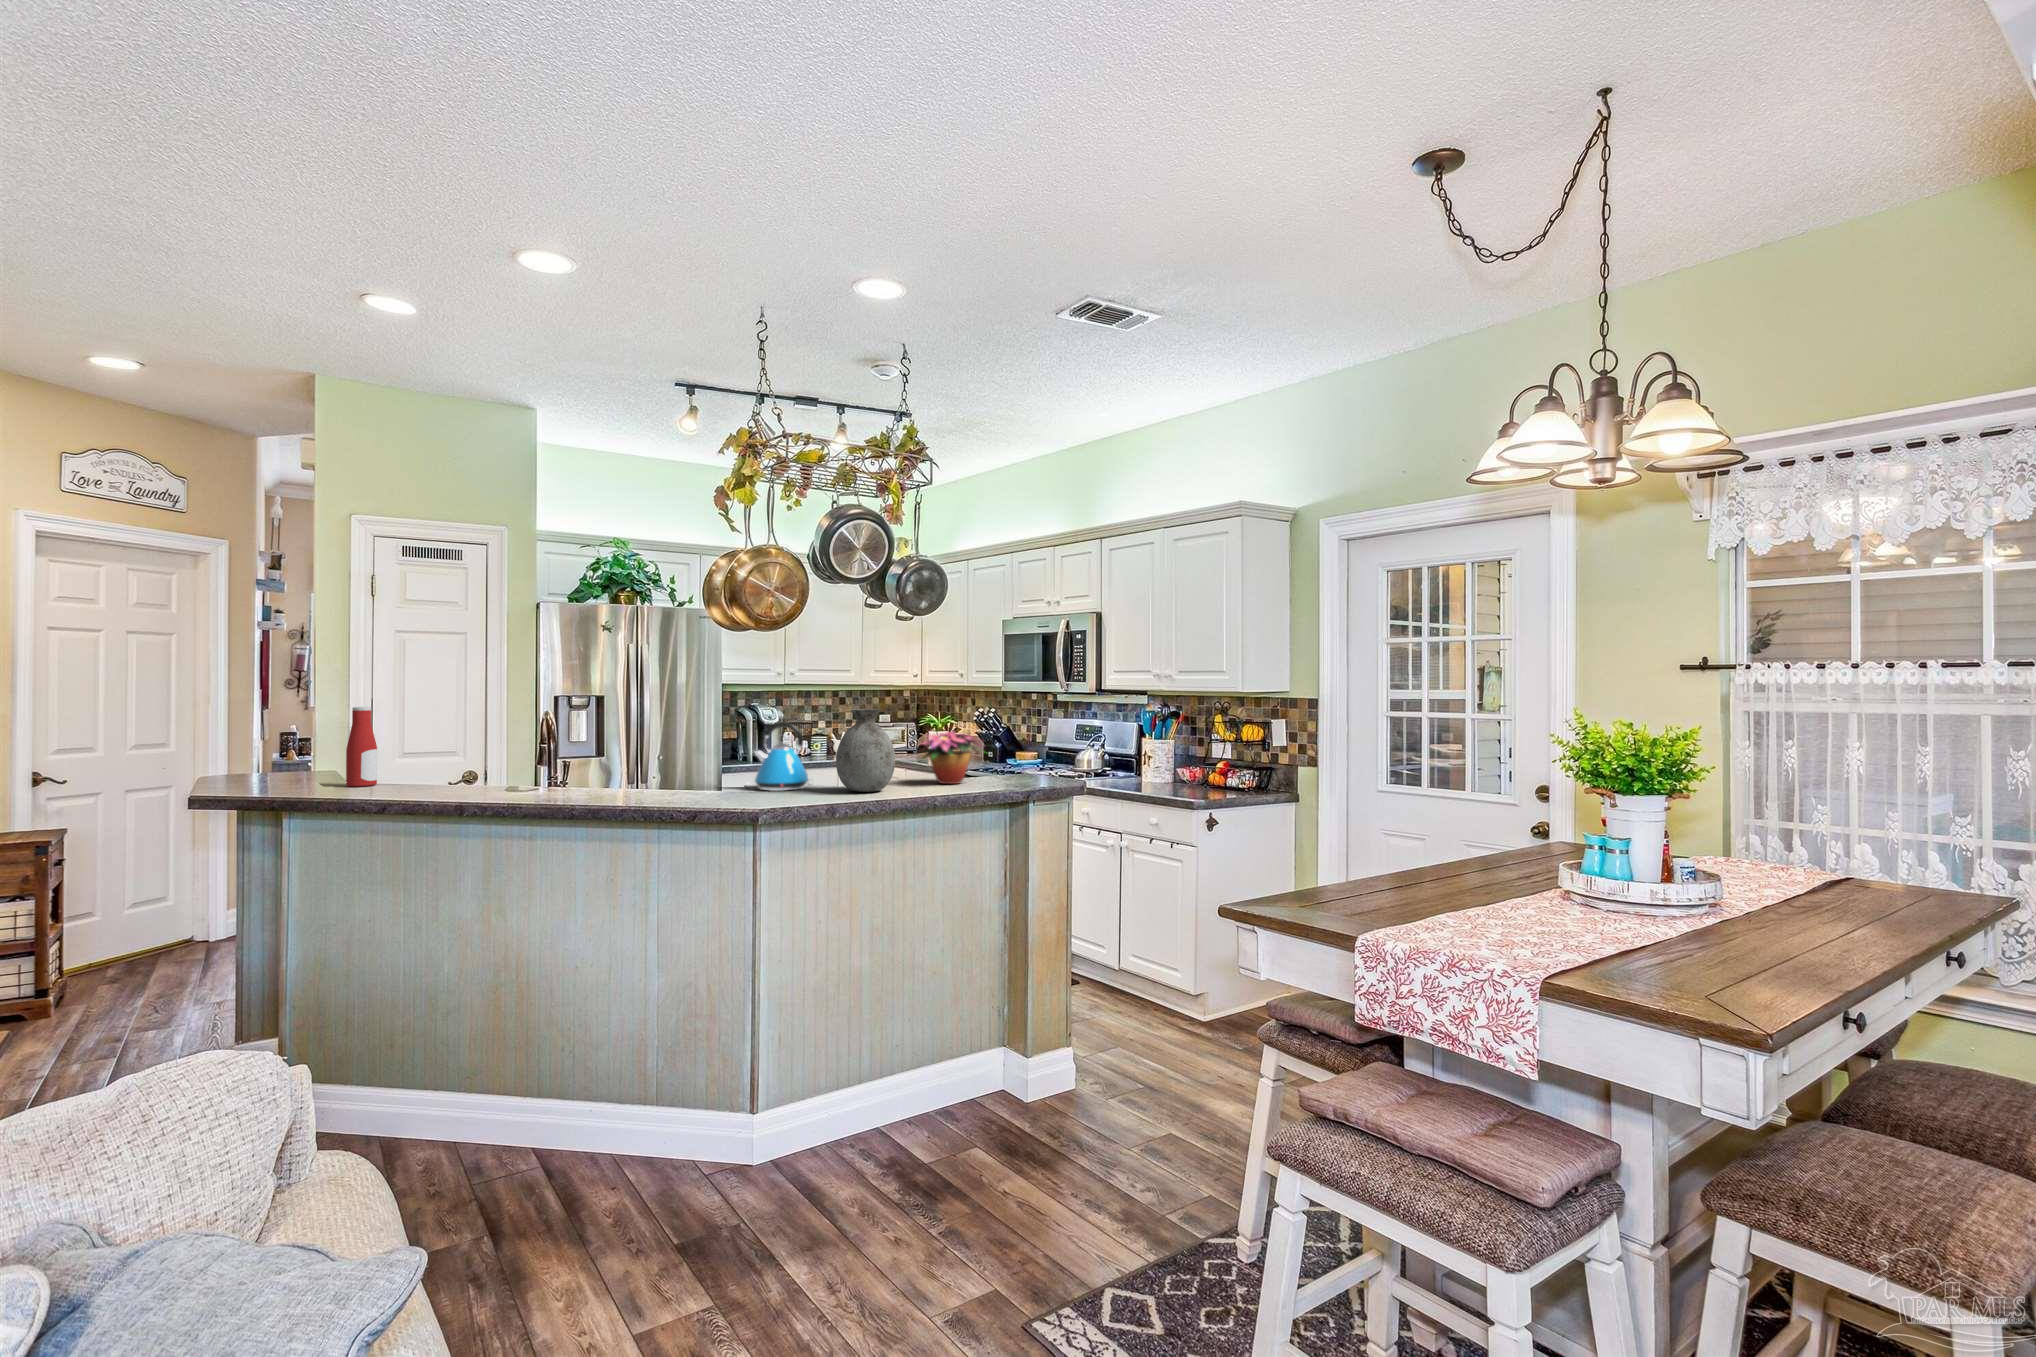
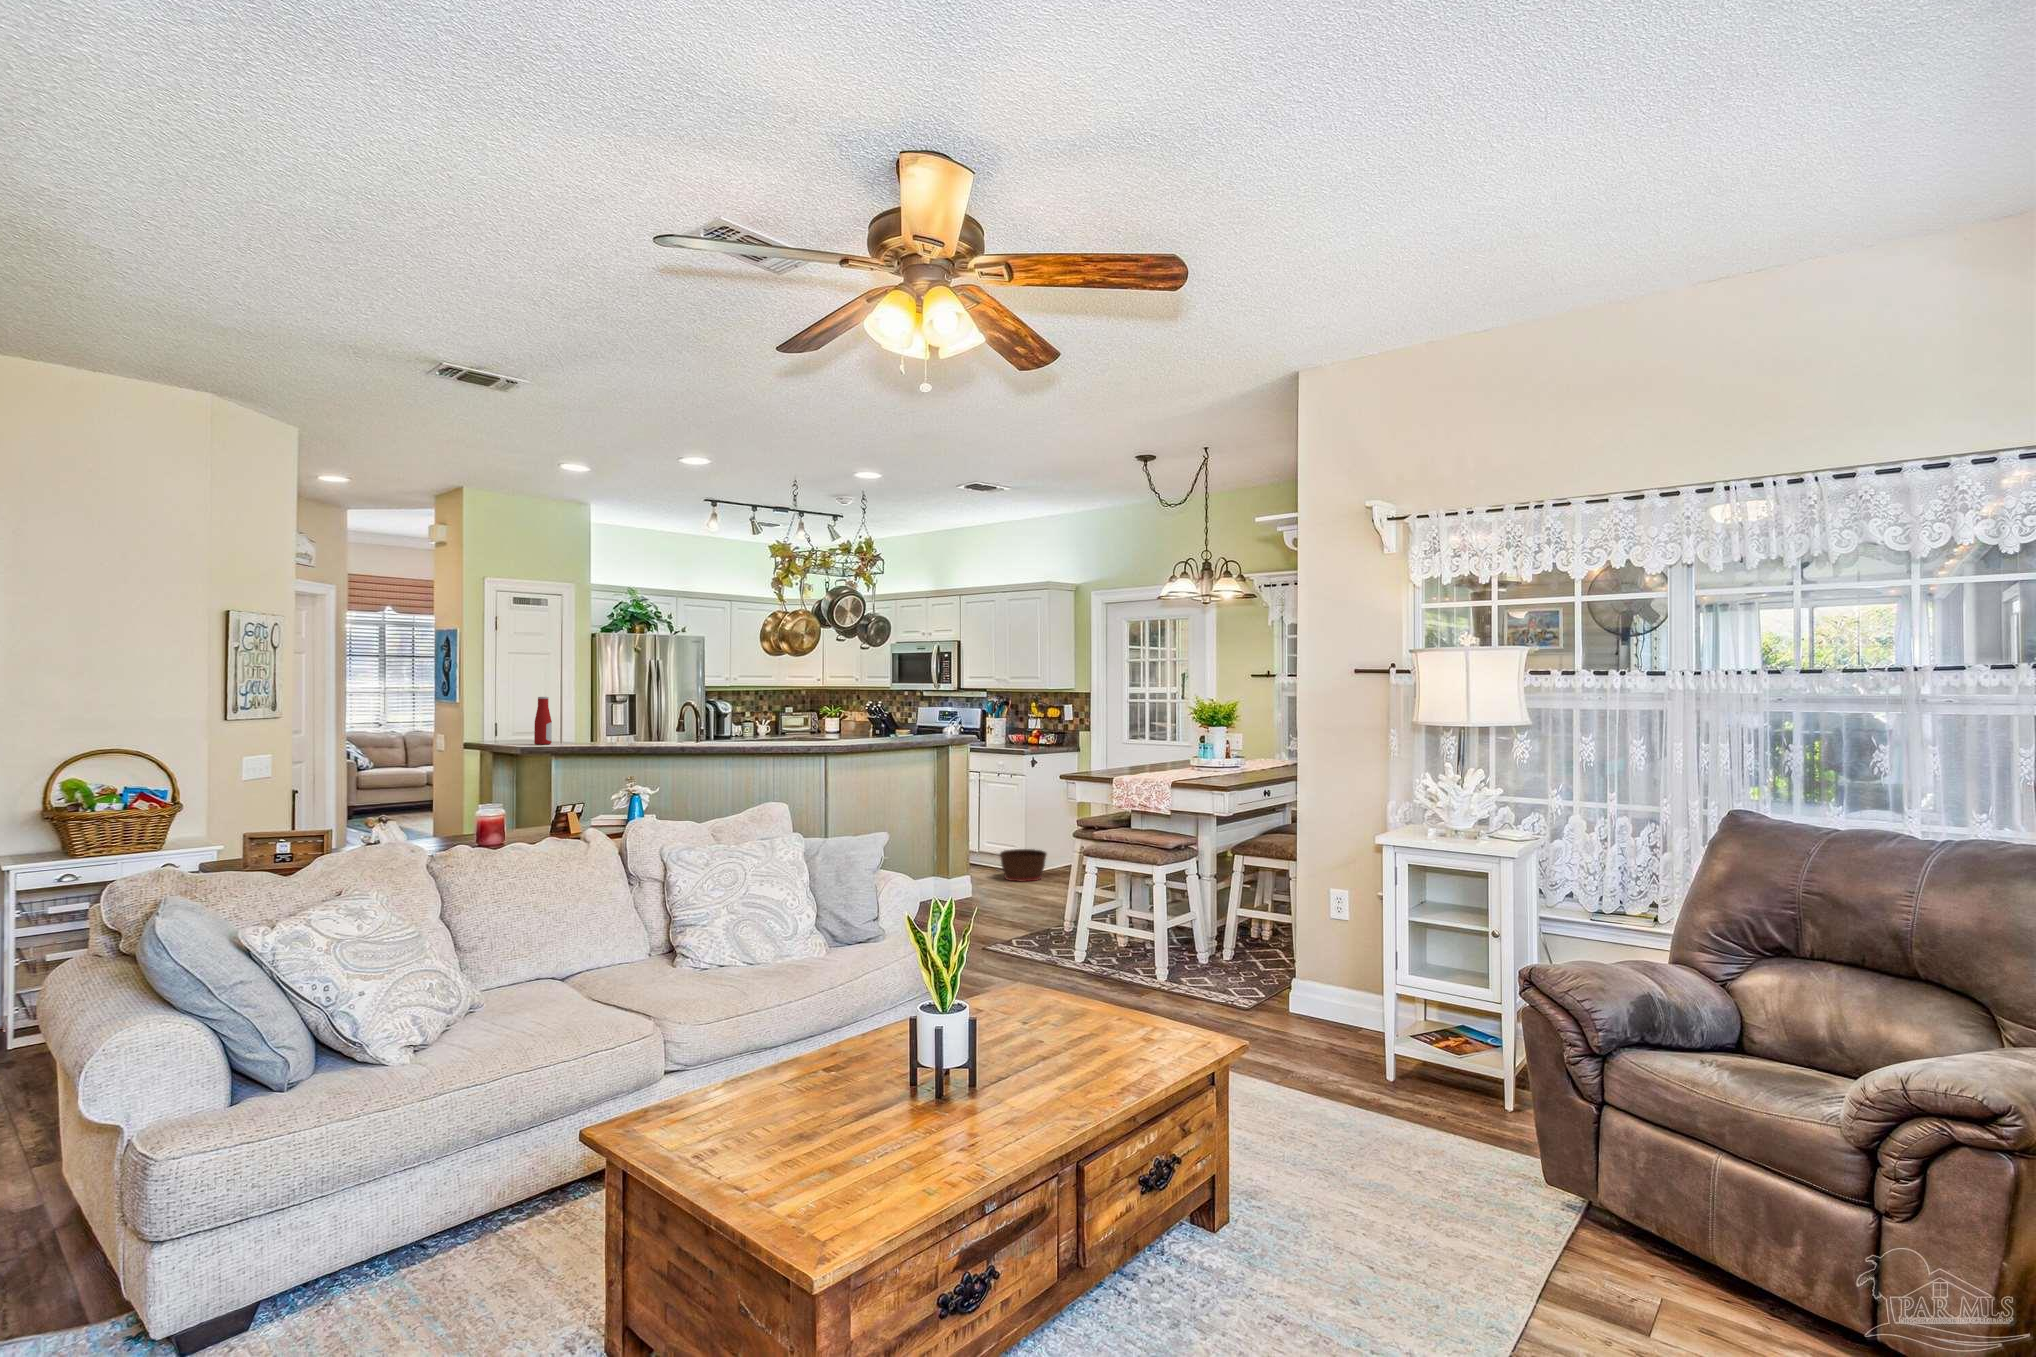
vase: present [836,709,895,792] -> none [839,697,871,742]
kettle: present [755,722,809,791] -> none [789,705,821,743]
flower arrangement: present [923,732,981,784] -> none [871,710,917,740]
basket: none [1148,971,1233,1041] -> present [1000,849,1047,882]

